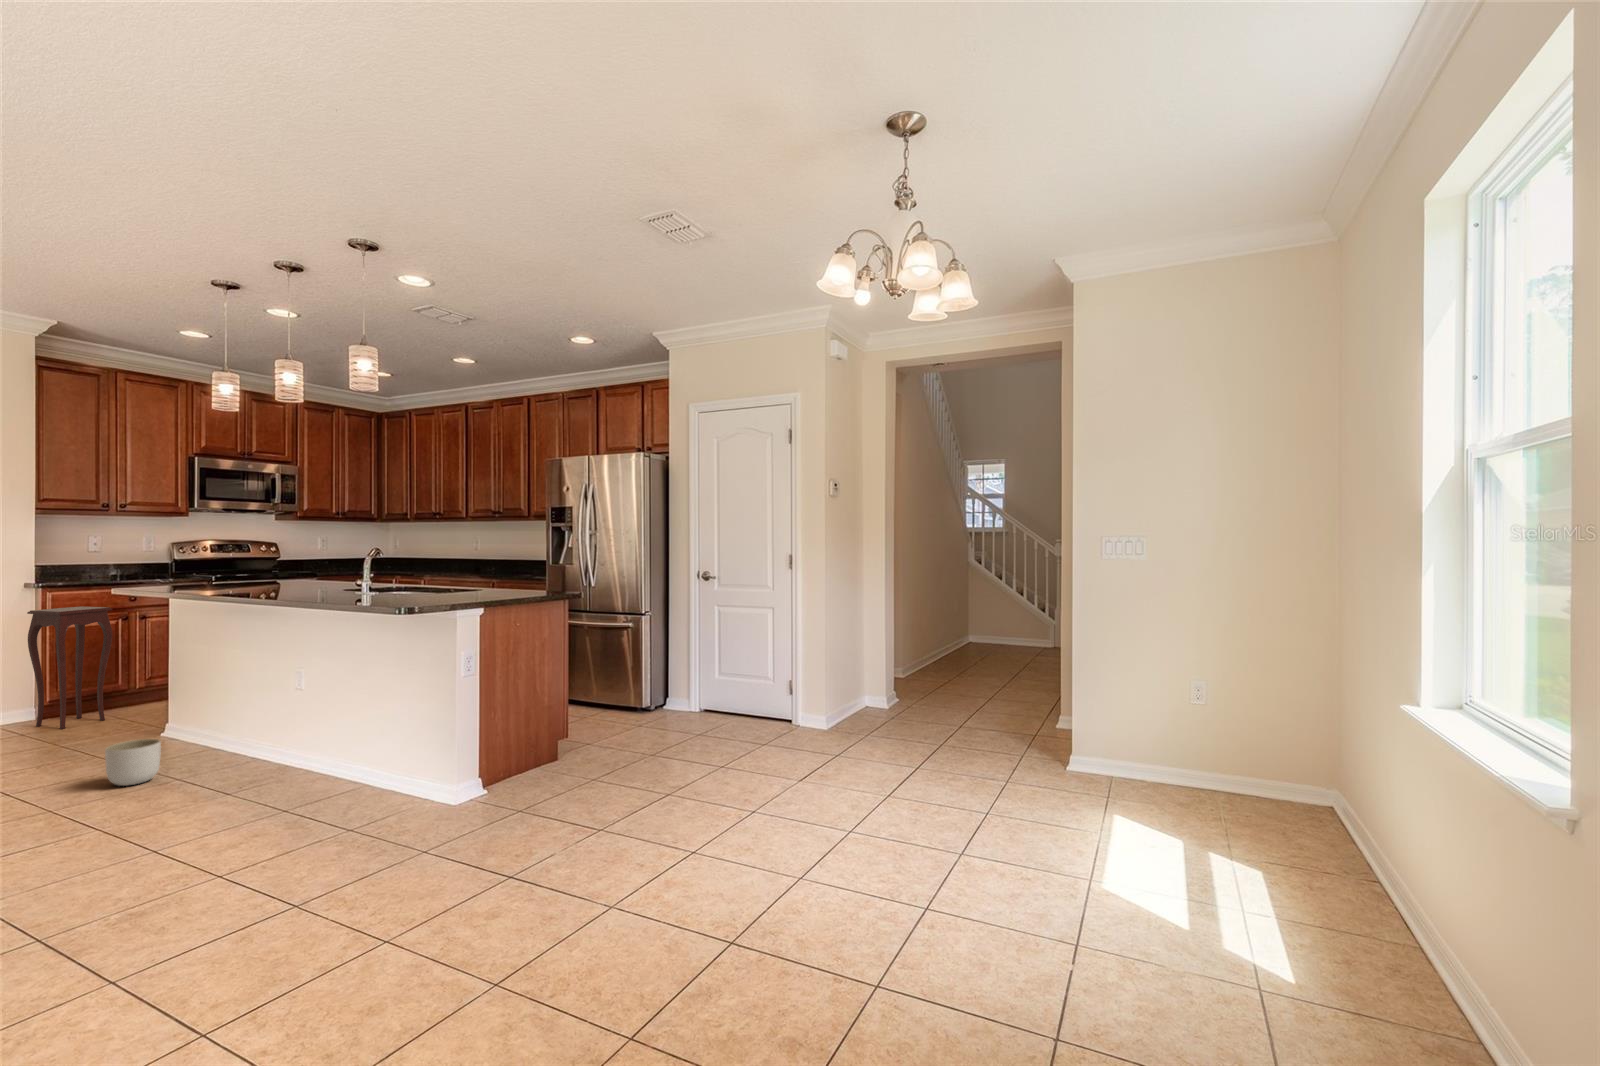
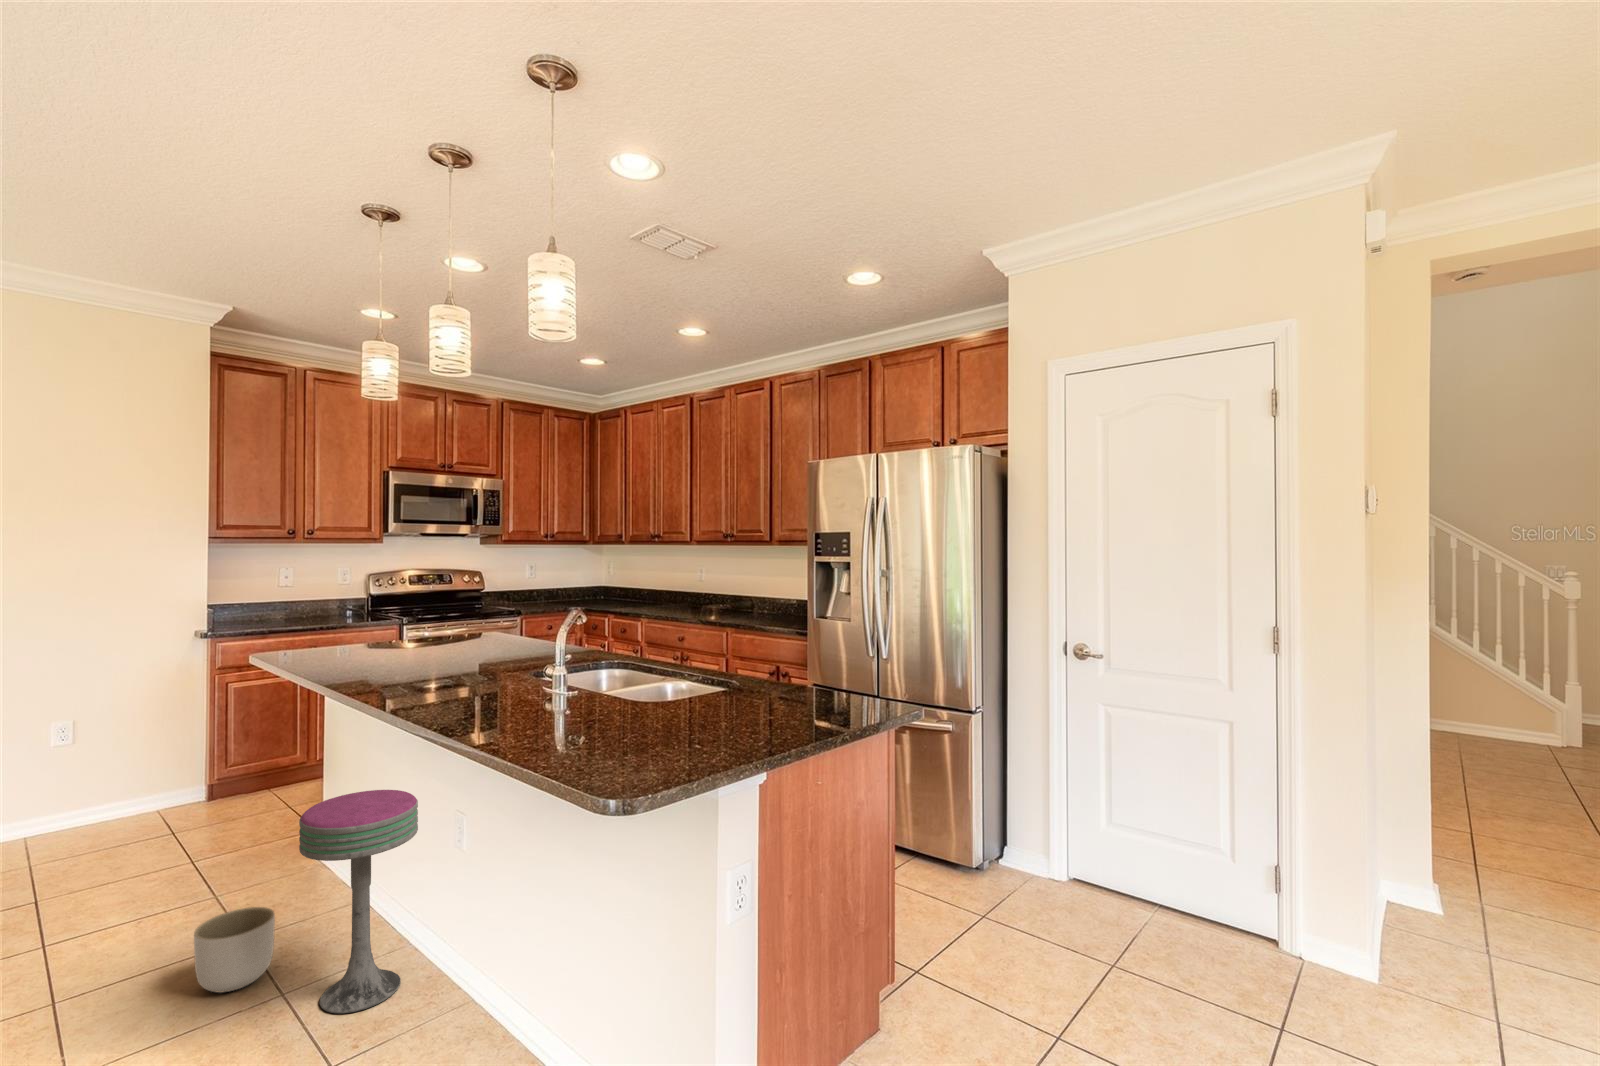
side table: present [27,607,112,729] -> none [188,662,281,826]
bar stool: none [188,659,267,785] -> present [299,790,418,1013]

